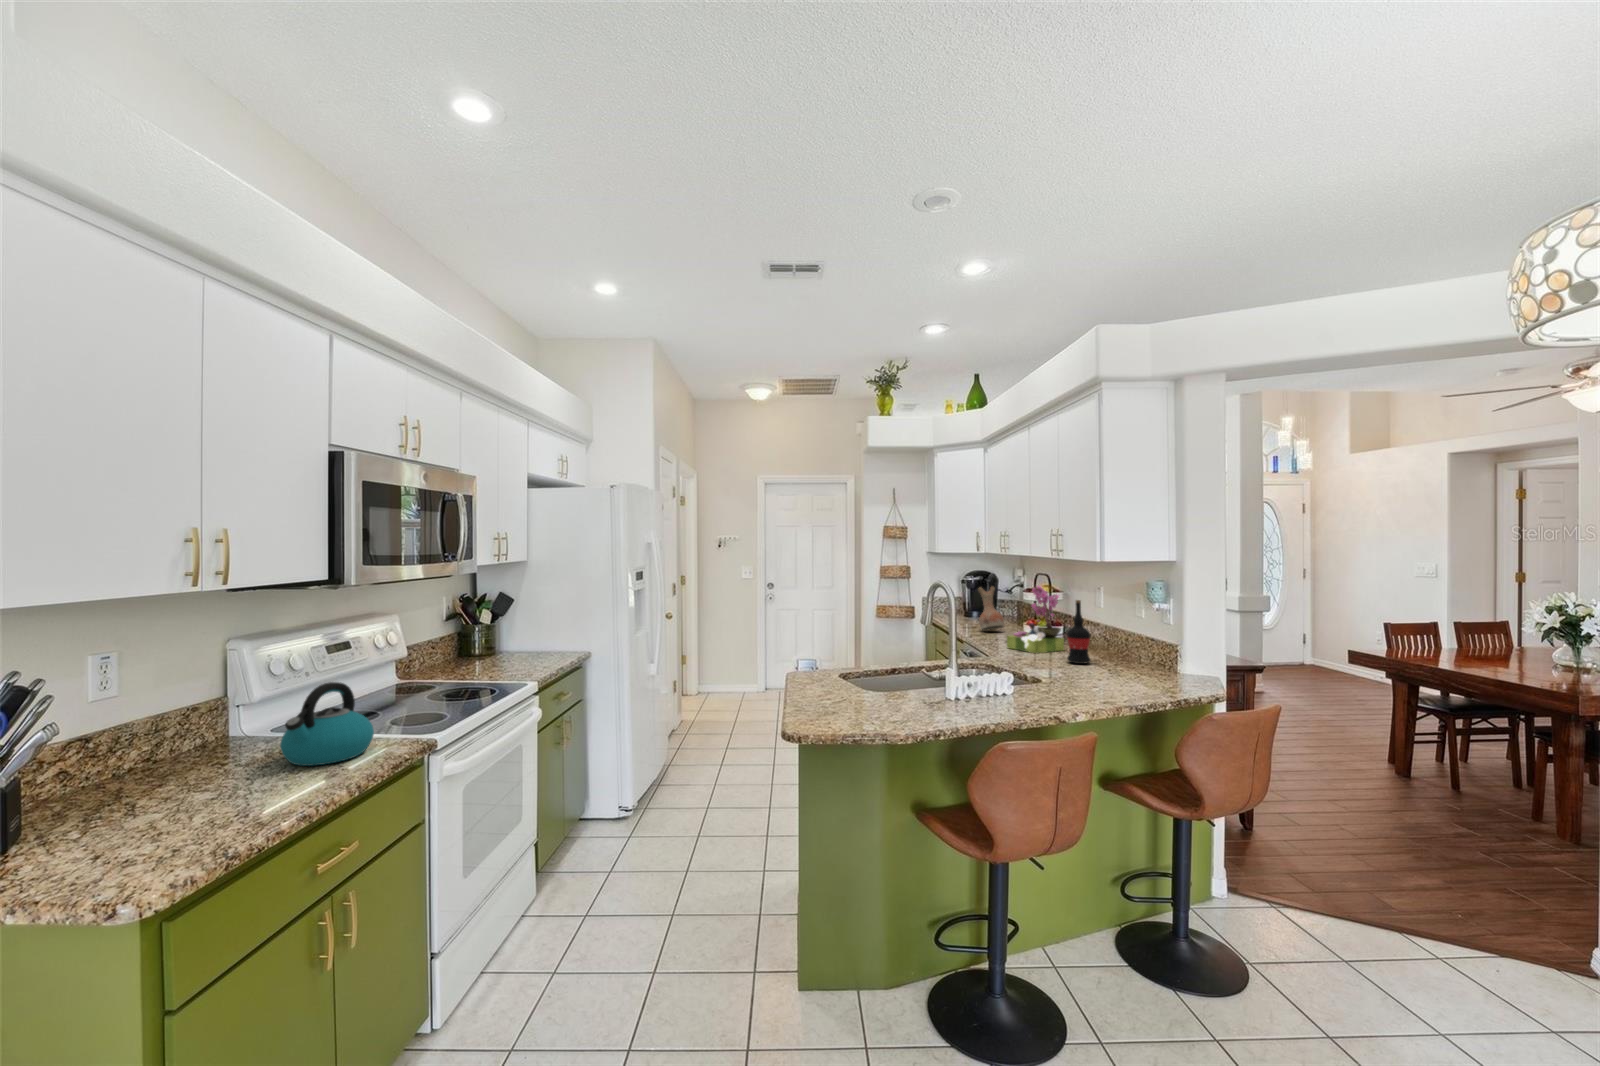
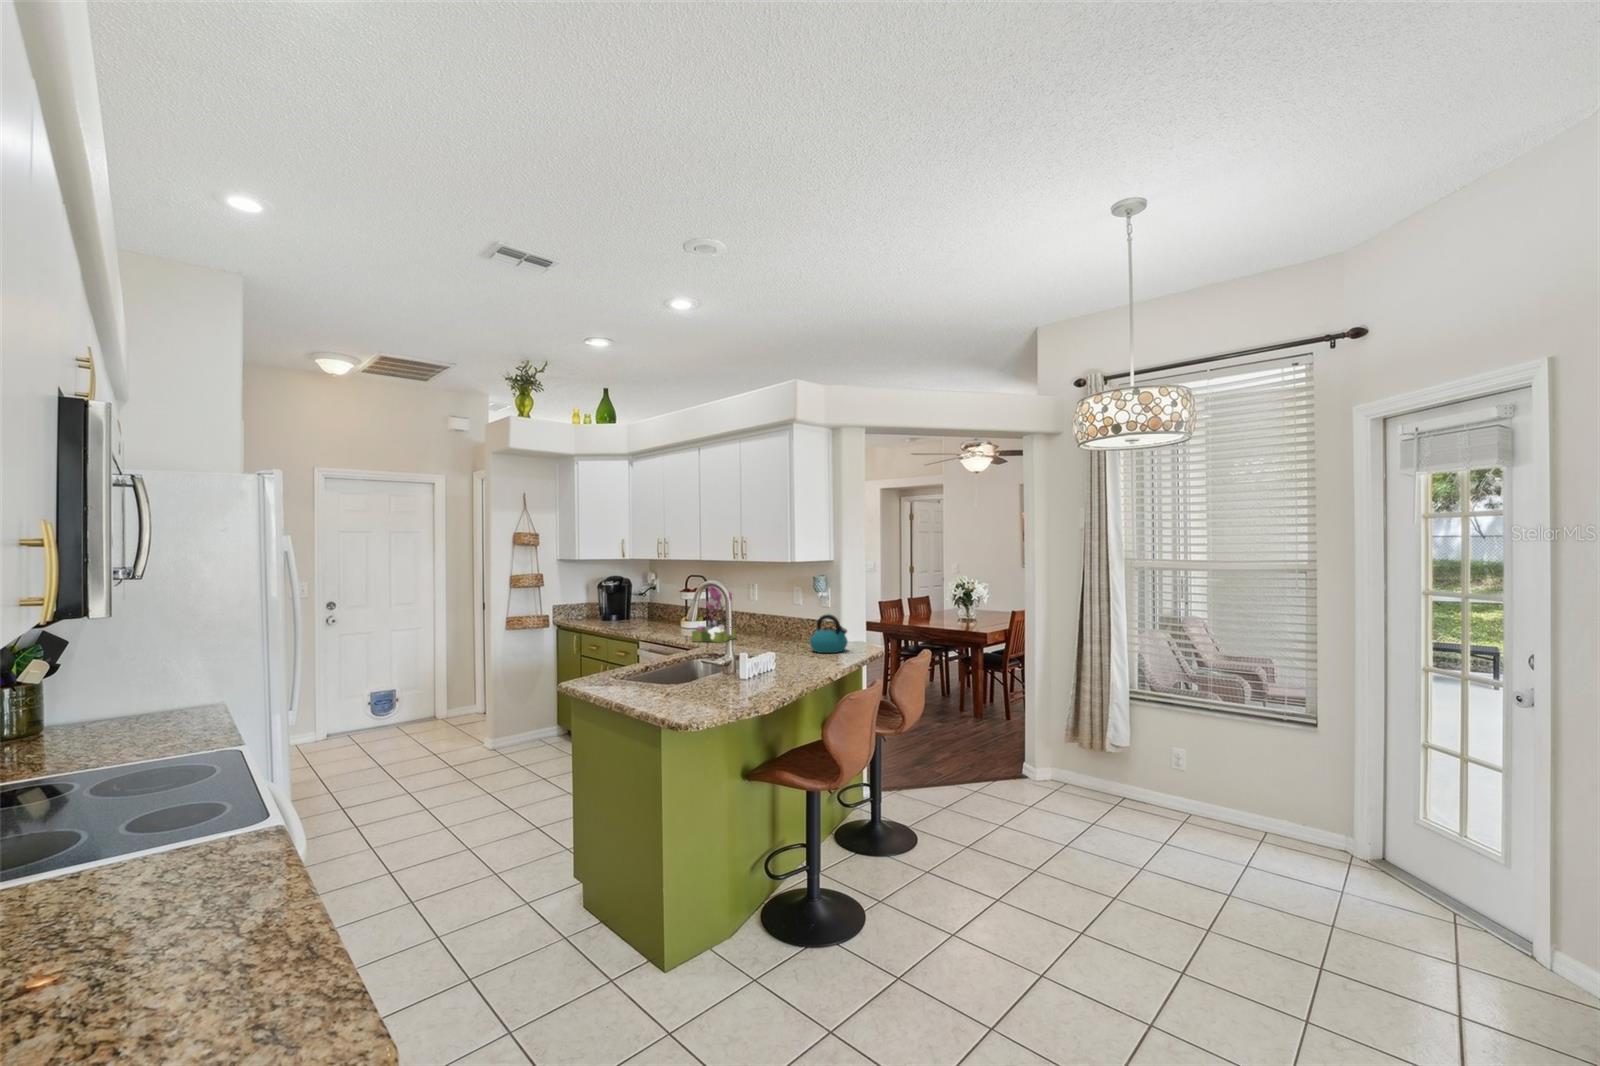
vase: present [978,586,1004,631] -> none [631,590,658,631]
wine bottle: present [1067,600,1091,664] -> none [758,595,776,645]
kettle: present [280,682,374,766] -> present [810,614,848,653]

